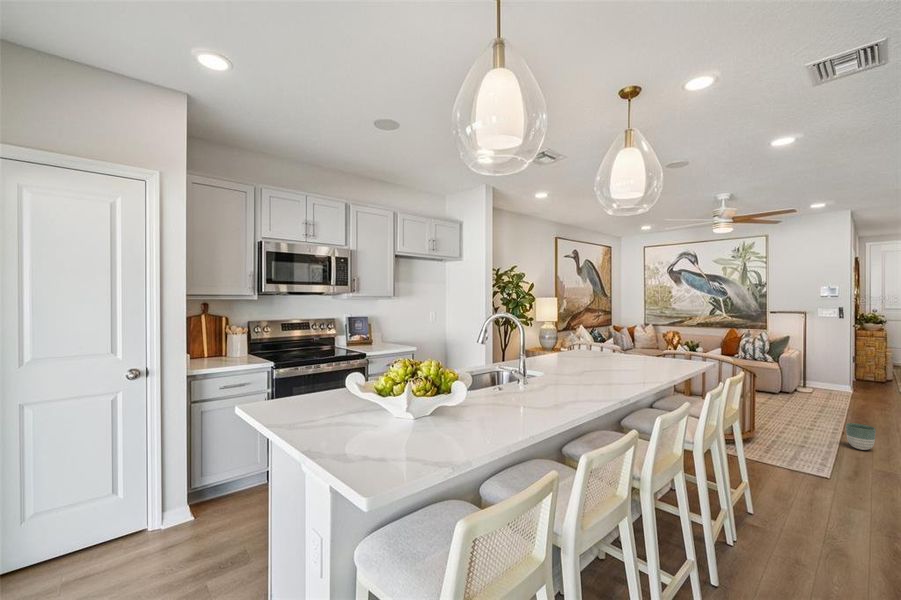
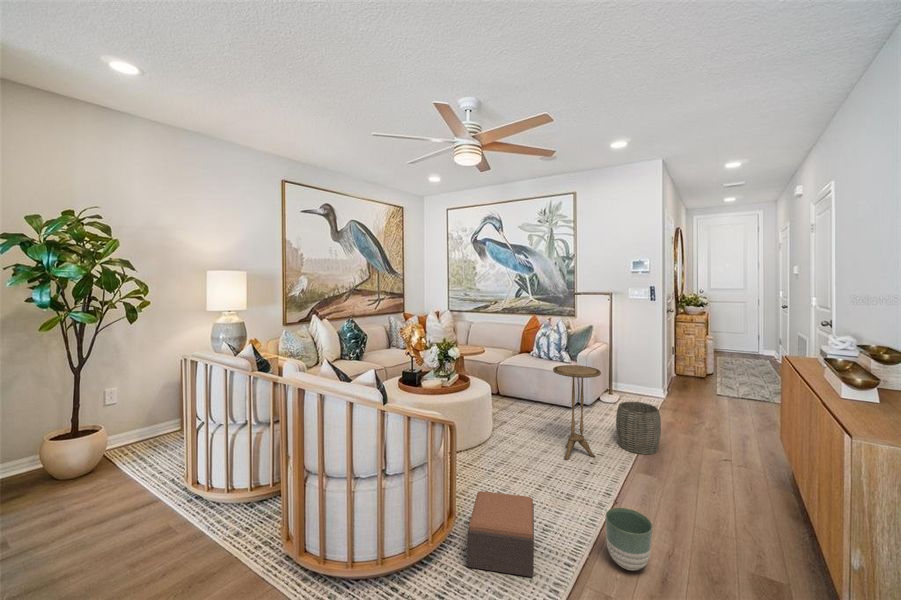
side table: none [781,359,819,416] -> present [553,365,601,460]
woven basket: none [825,385,862,417] -> present [616,402,661,454]
footstool: none [762,415,810,448] -> present [468,491,534,577]

